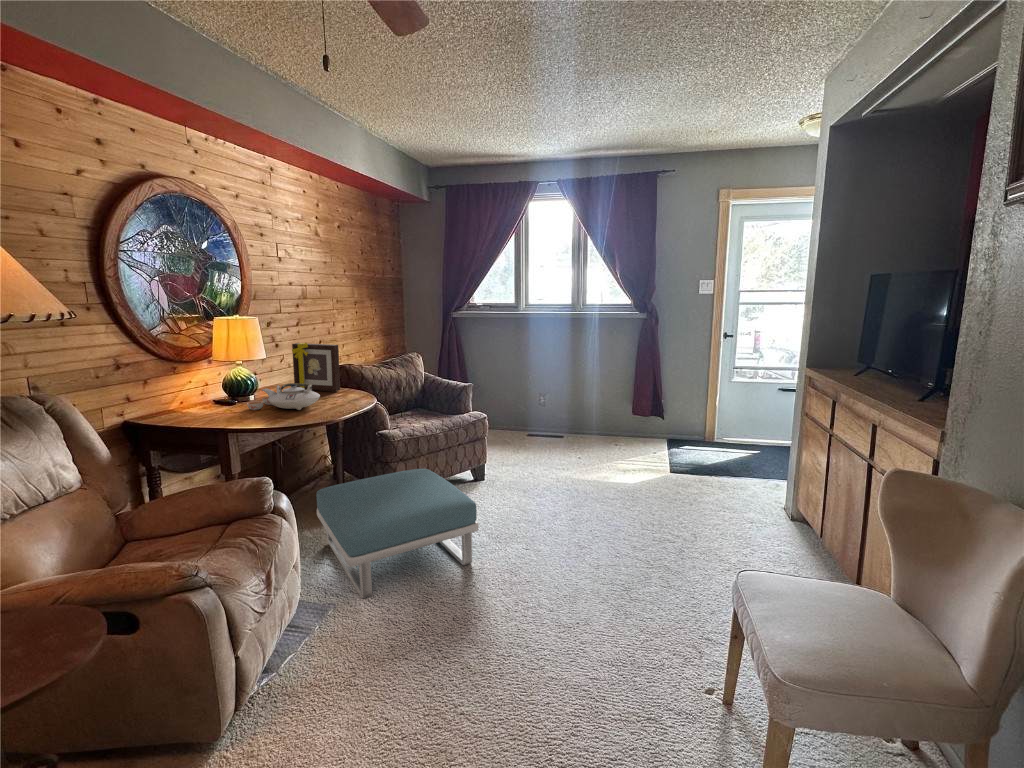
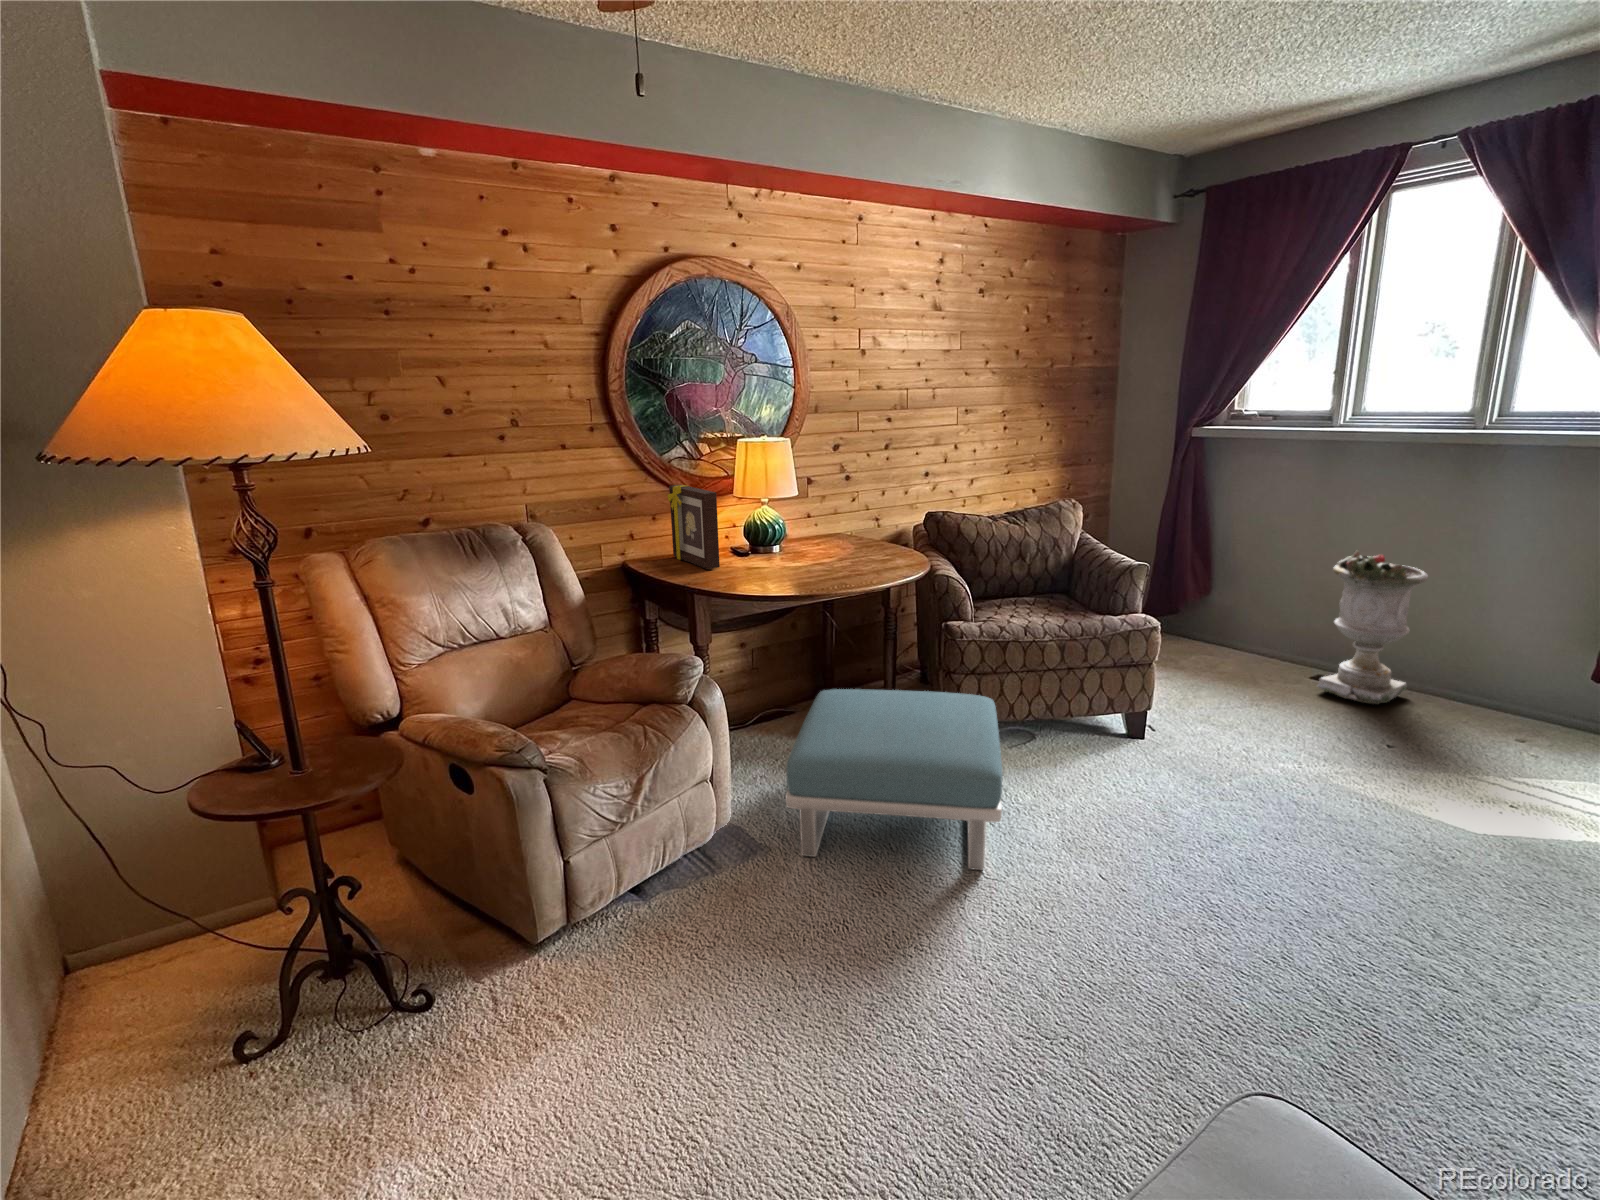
picture frame: present [292,343,340,391] -> present [668,485,720,569]
planter: none [531,368,567,440] -> present [1317,550,1428,704]
teapot: present [247,383,320,410] -> none [752,535,841,575]

